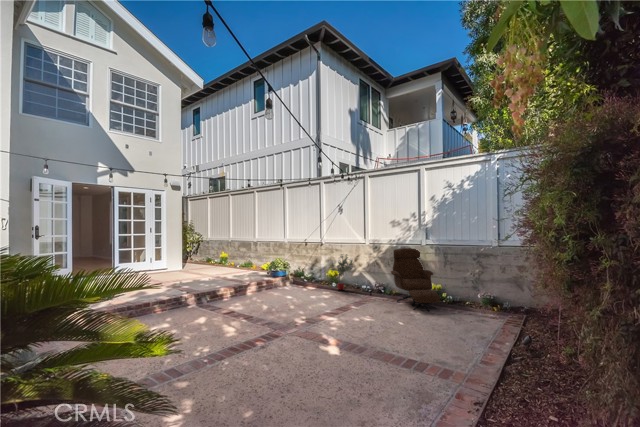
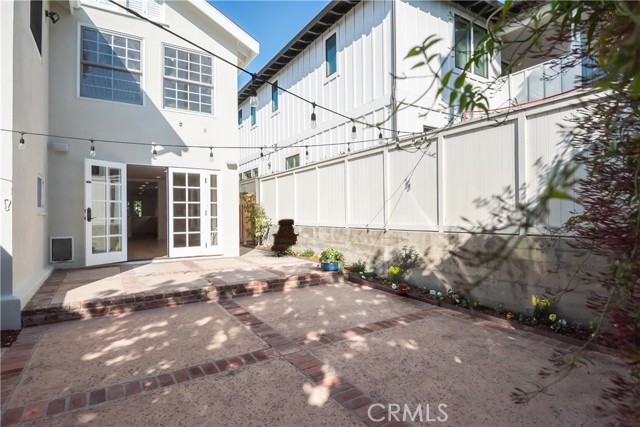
lounge chair: present [391,248,440,312] -> present [271,219,299,256]

